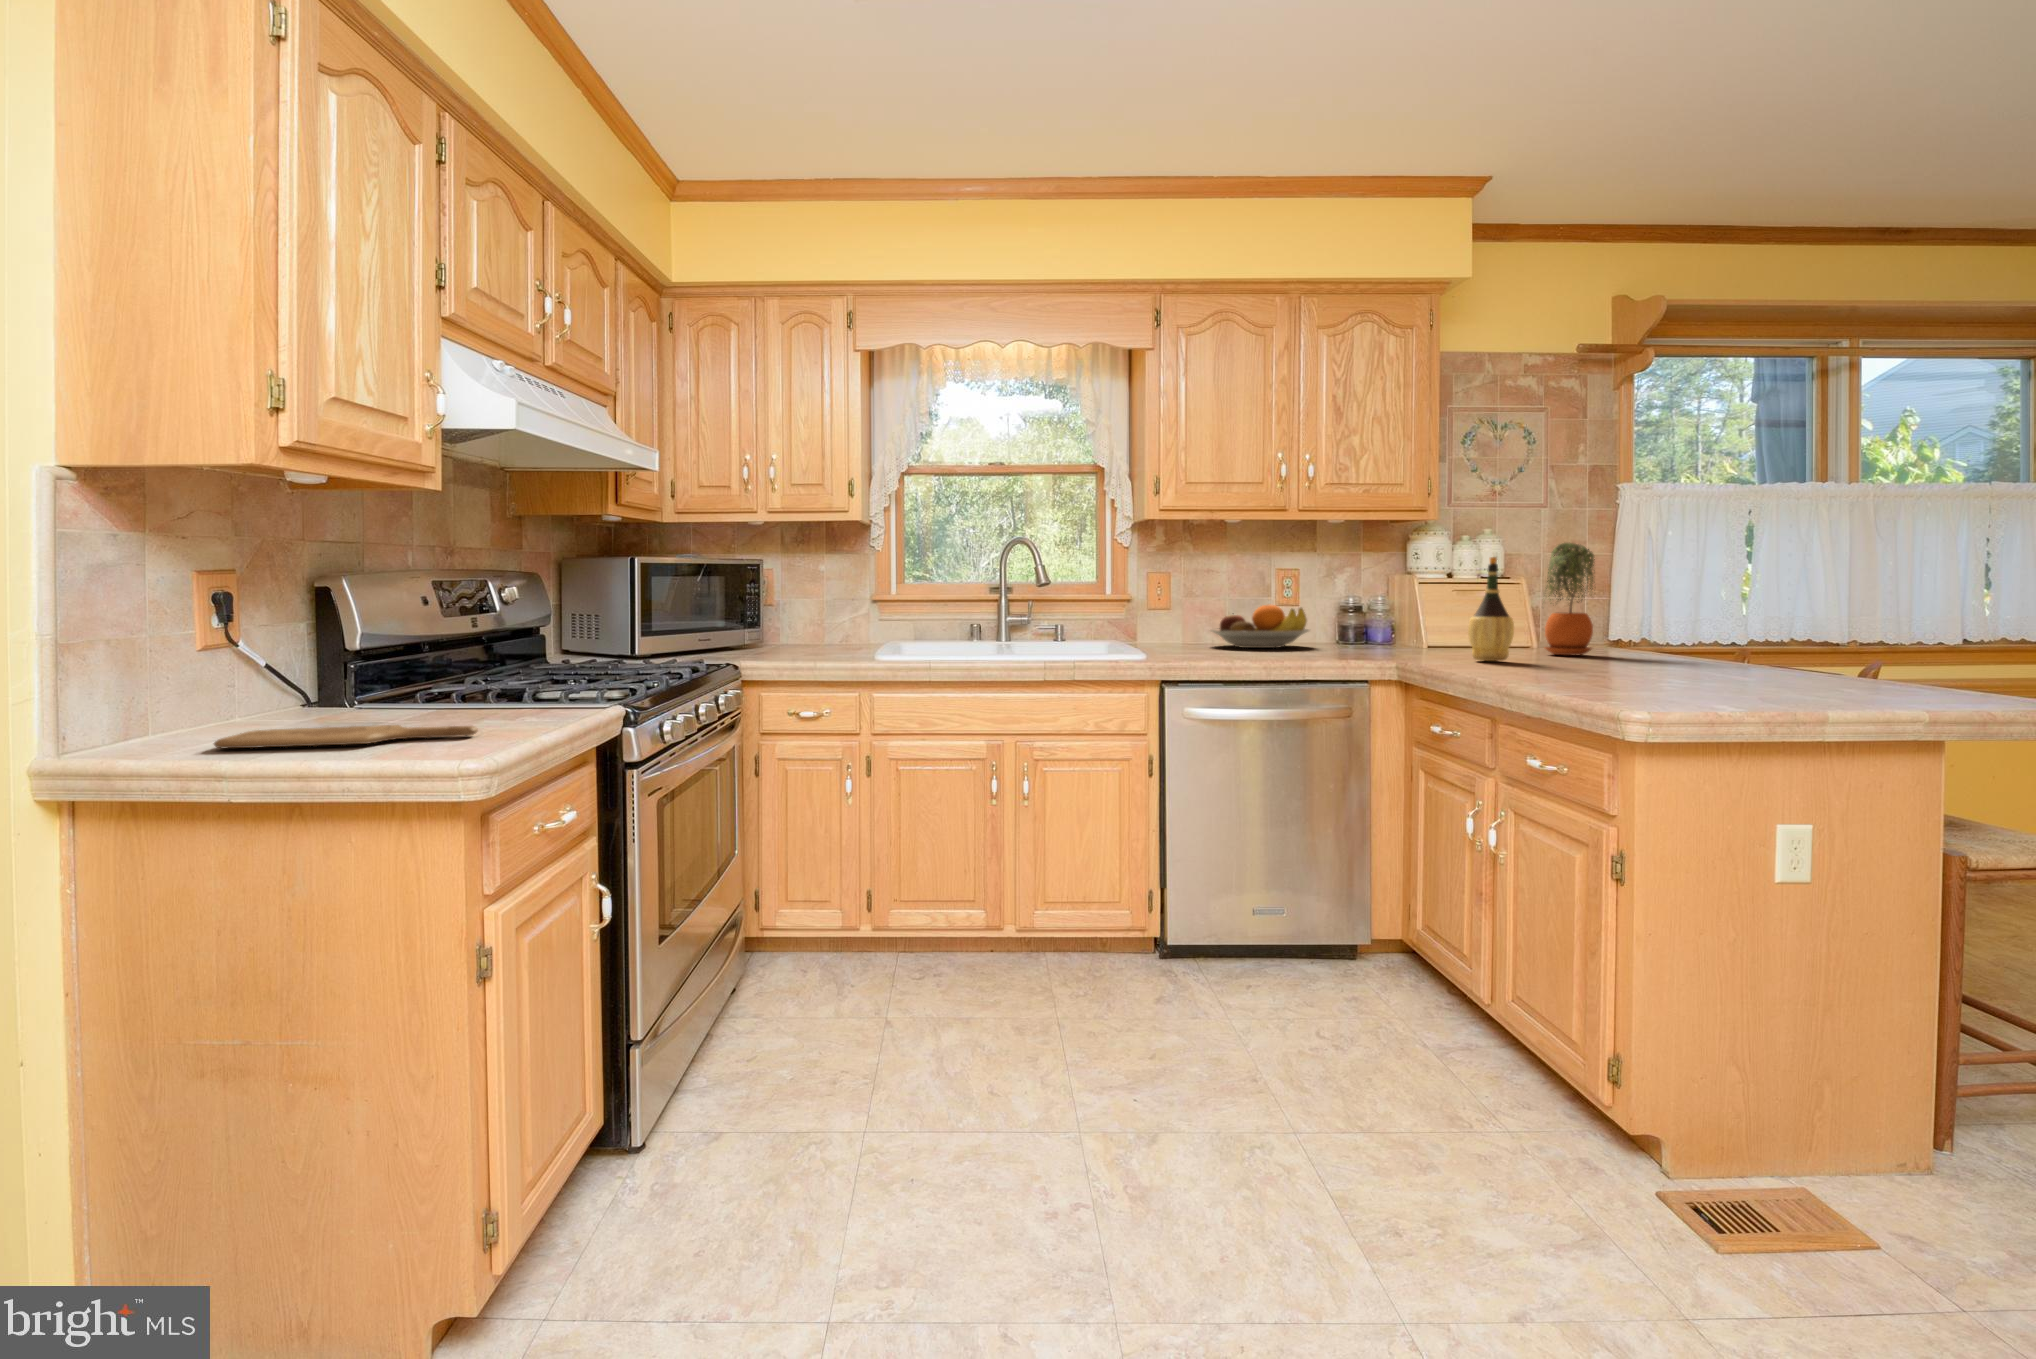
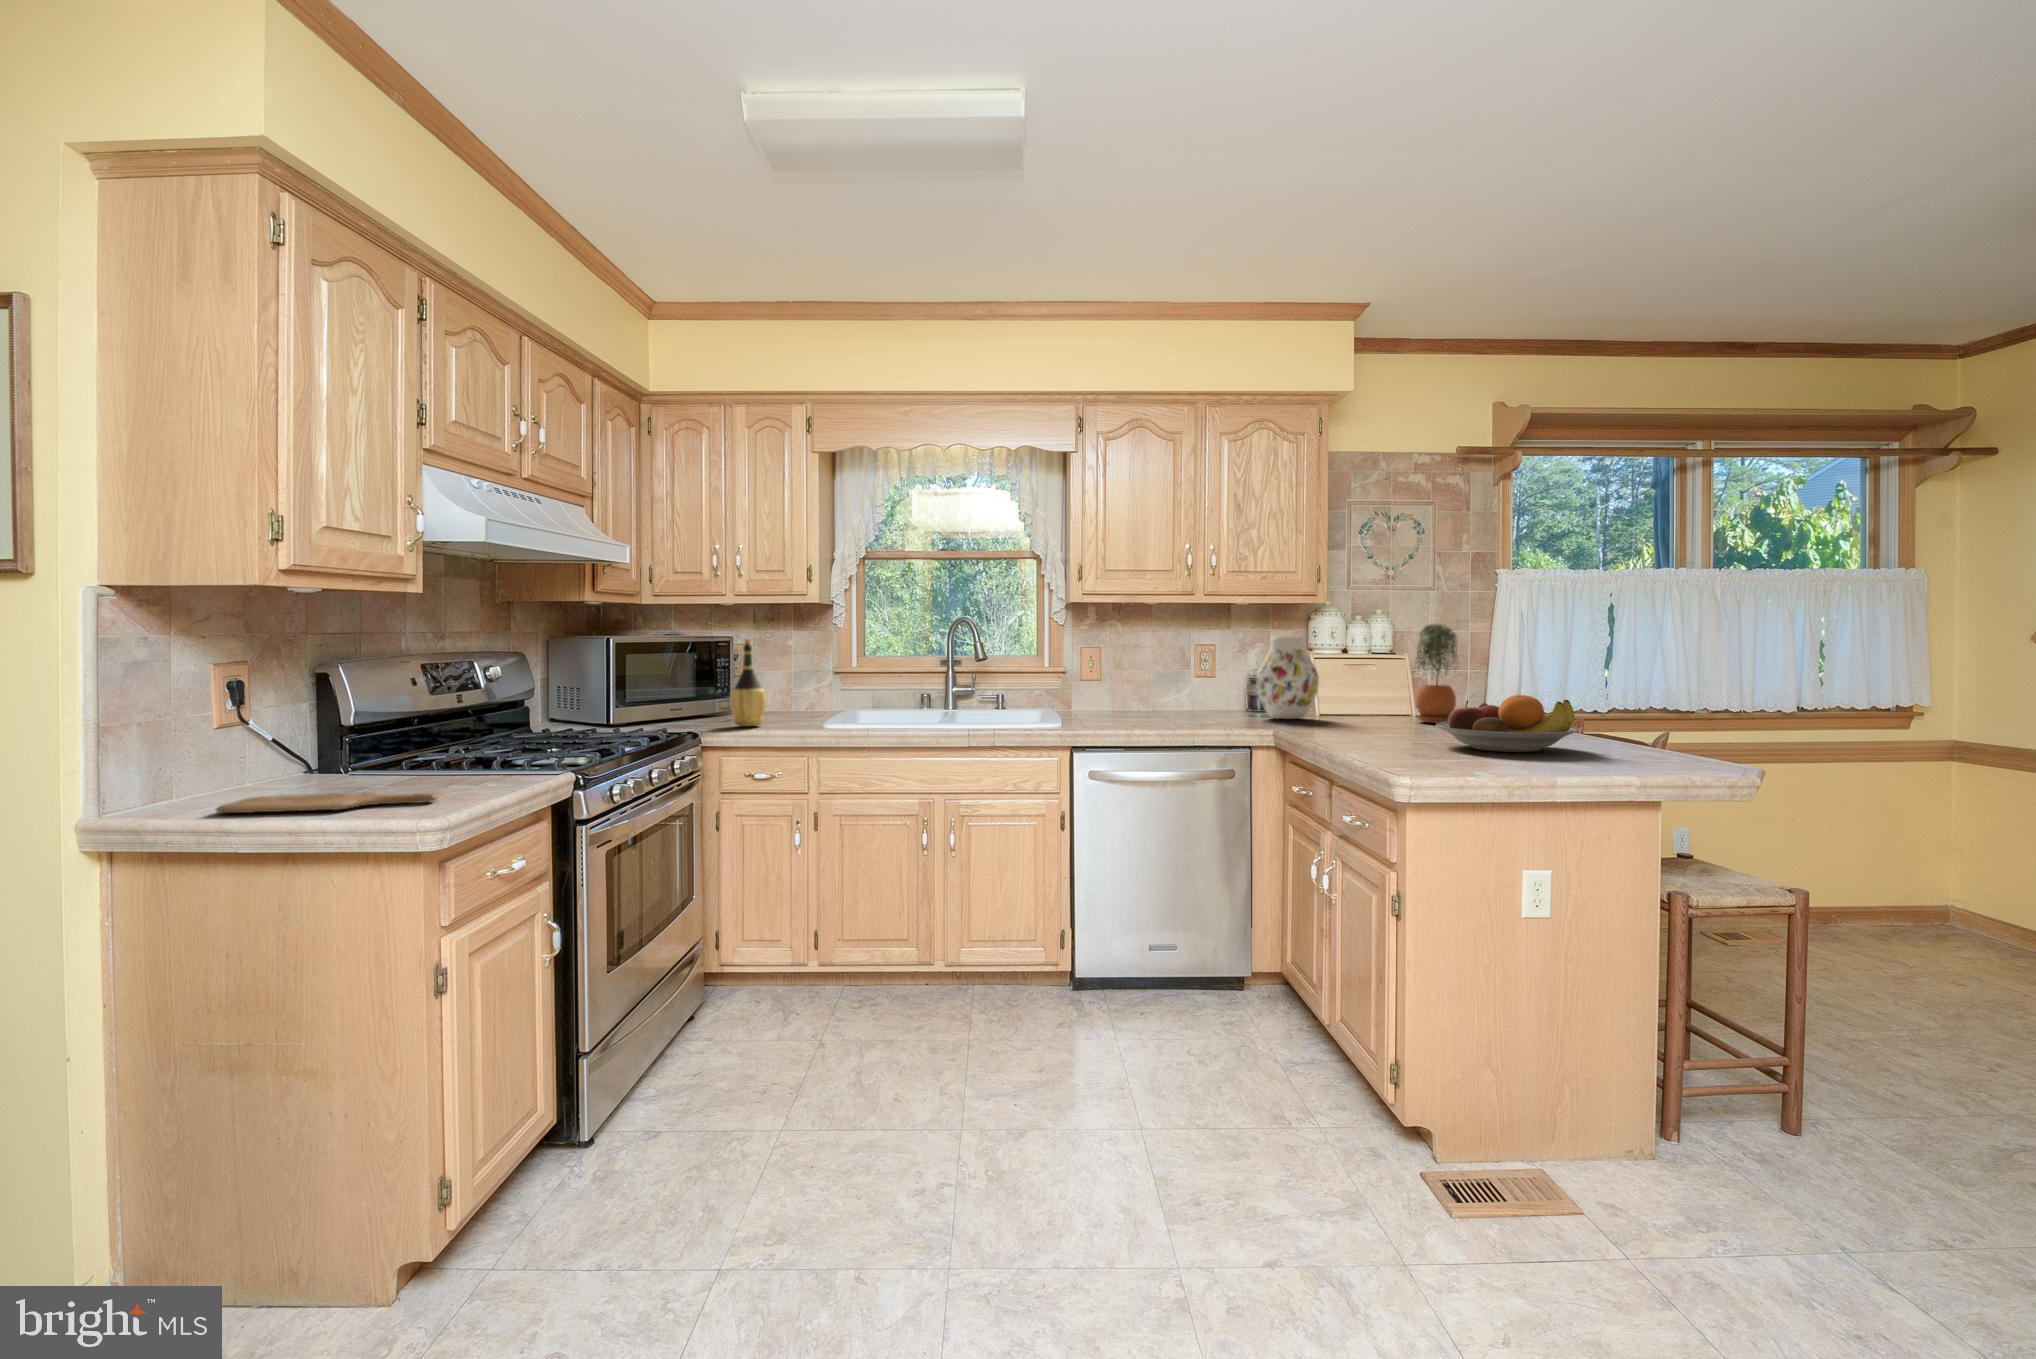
wine bottle: present [1468,557,1514,661] -> present [730,639,766,726]
vase: none [1359,559,1433,652] -> present [1256,637,1319,719]
fruit bowl: present [1211,605,1310,648] -> present [1436,695,1579,752]

